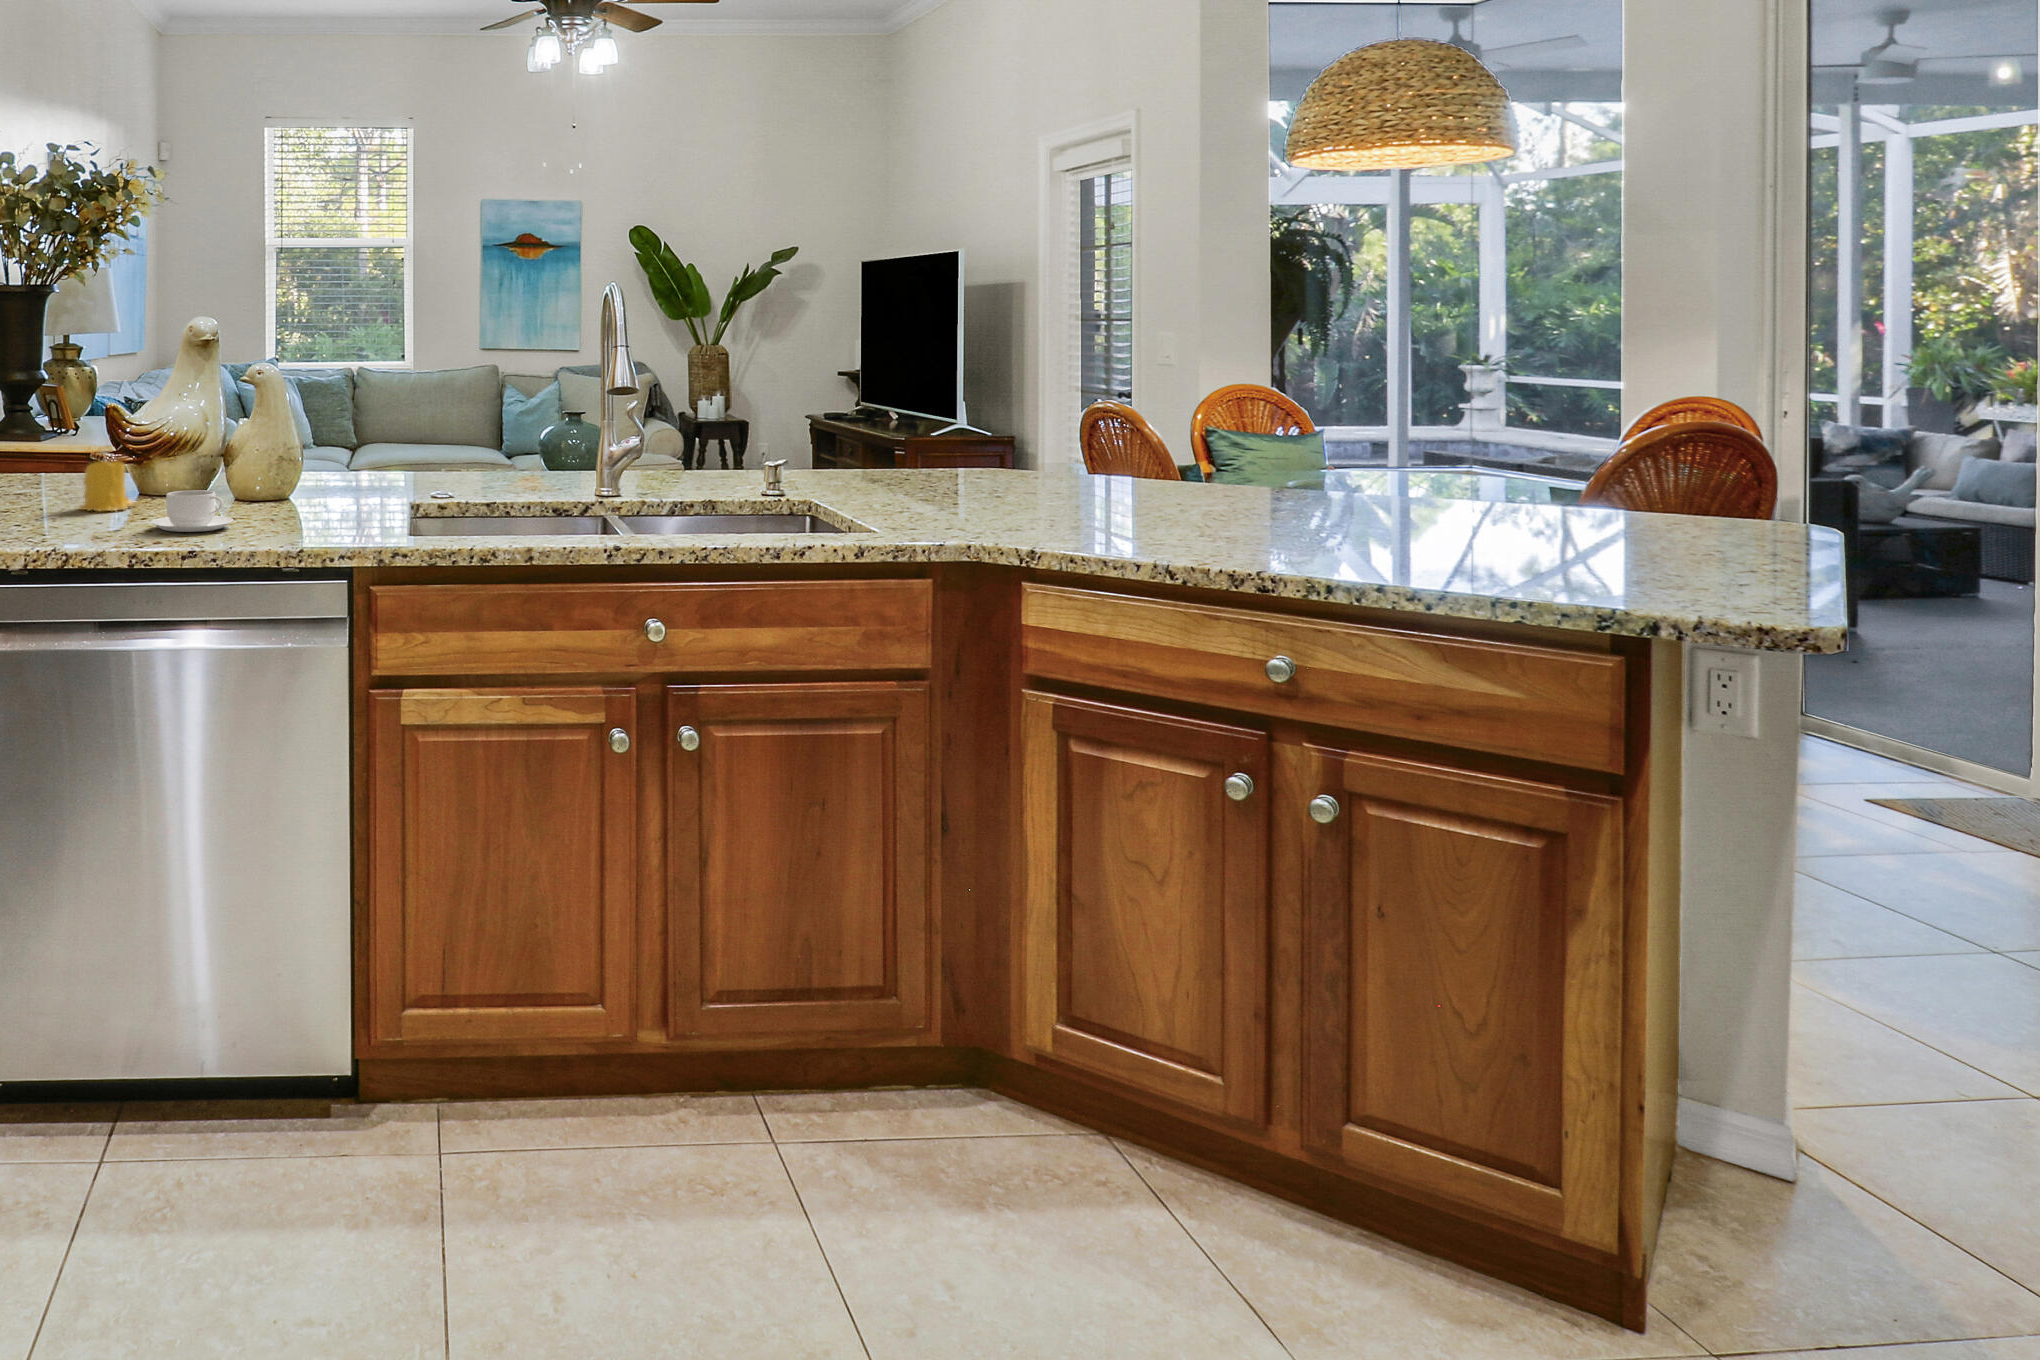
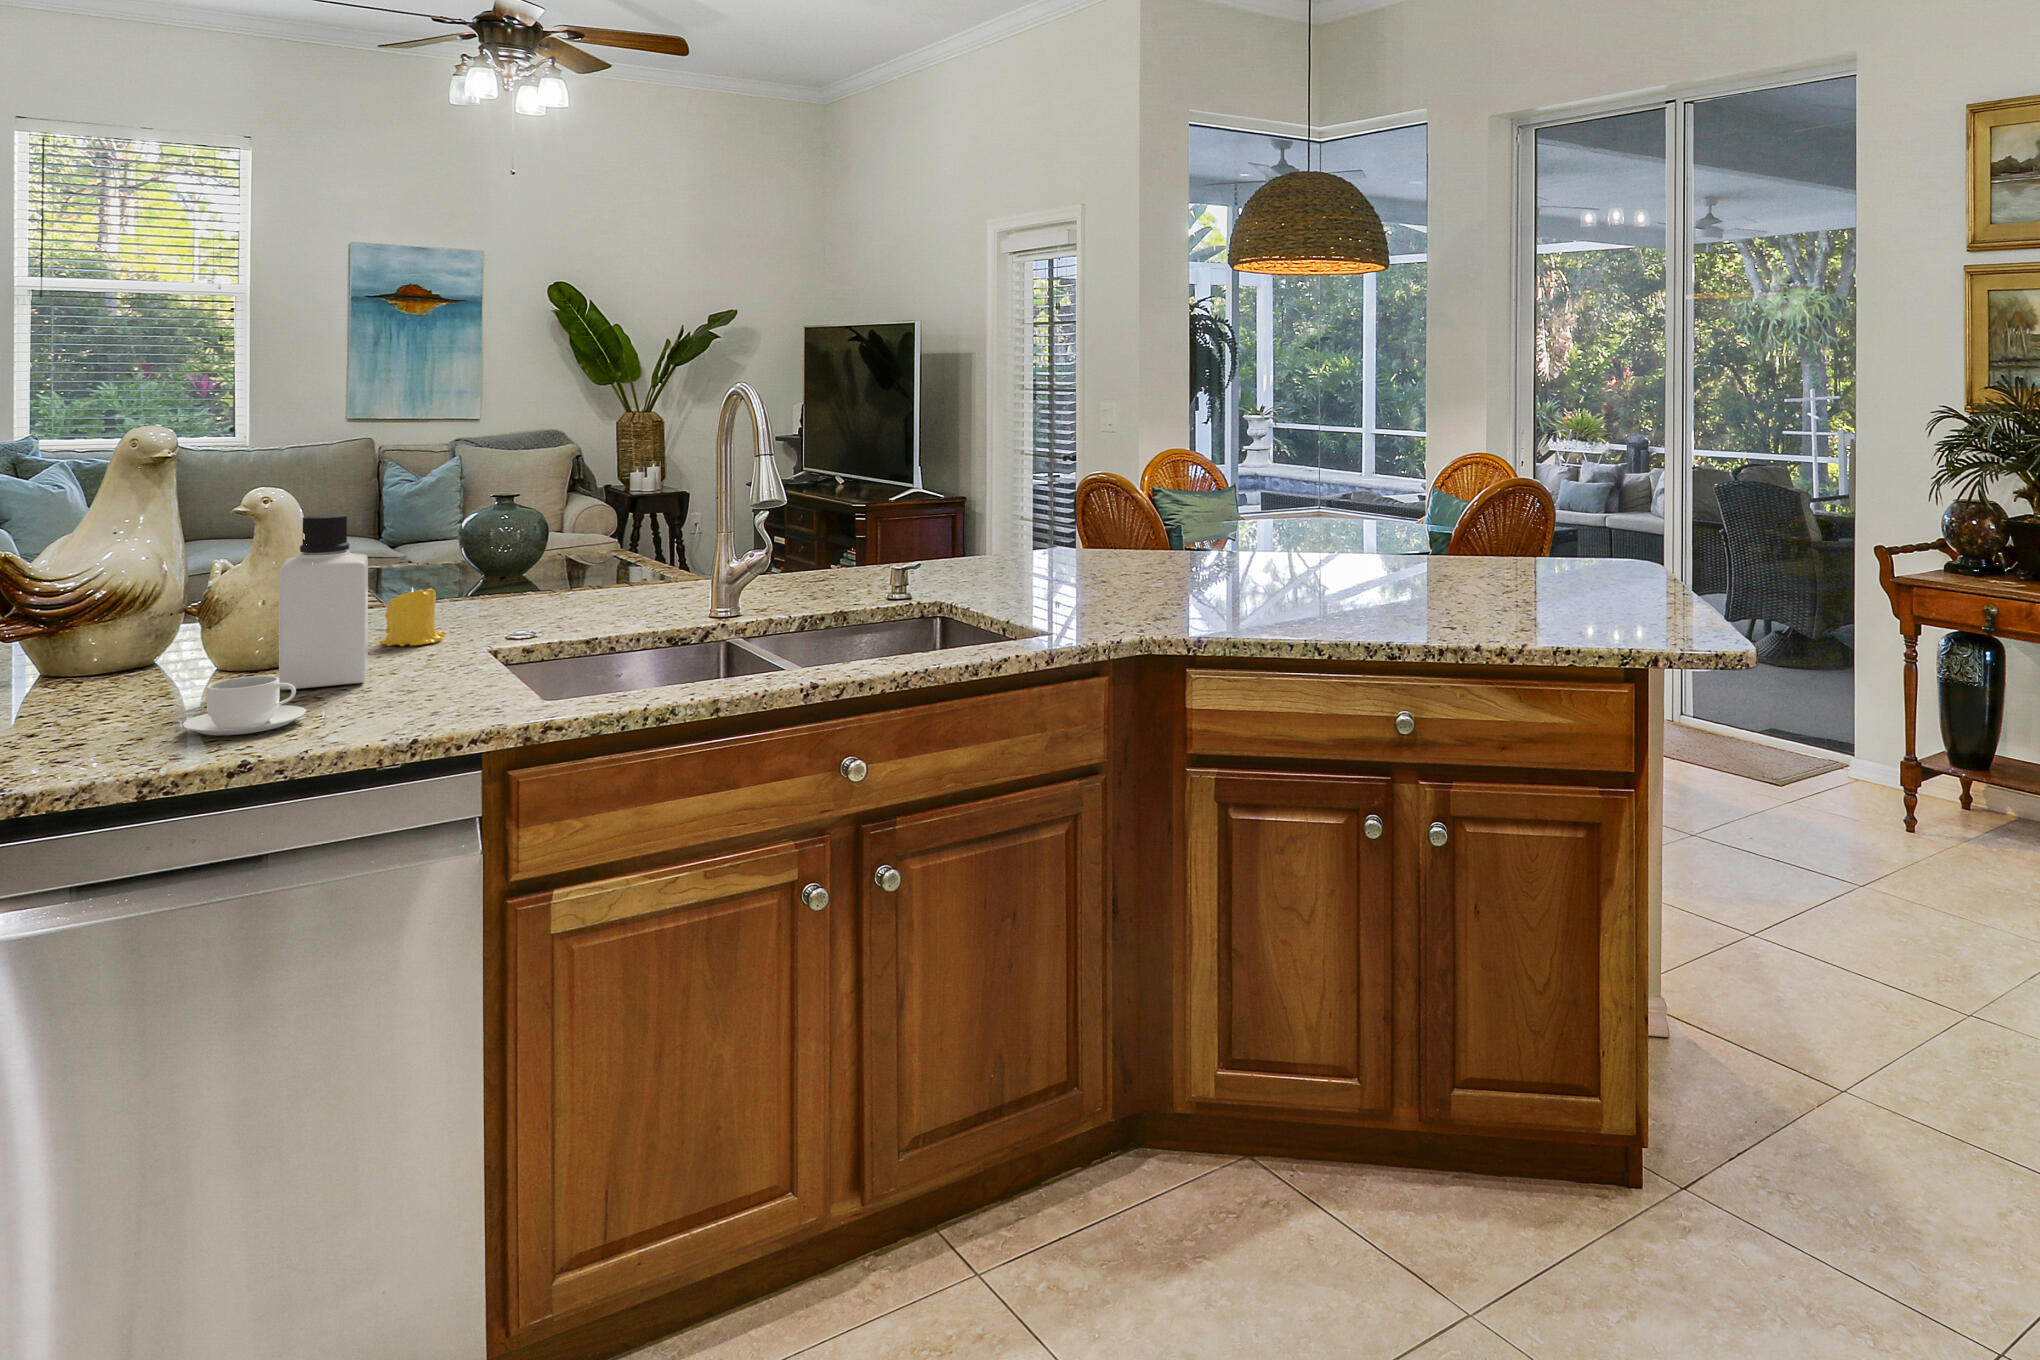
bottle: none [237,372,308,510] -> present [279,514,368,690]
candle: present [79,460,137,511] -> present [379,588,446,646]

